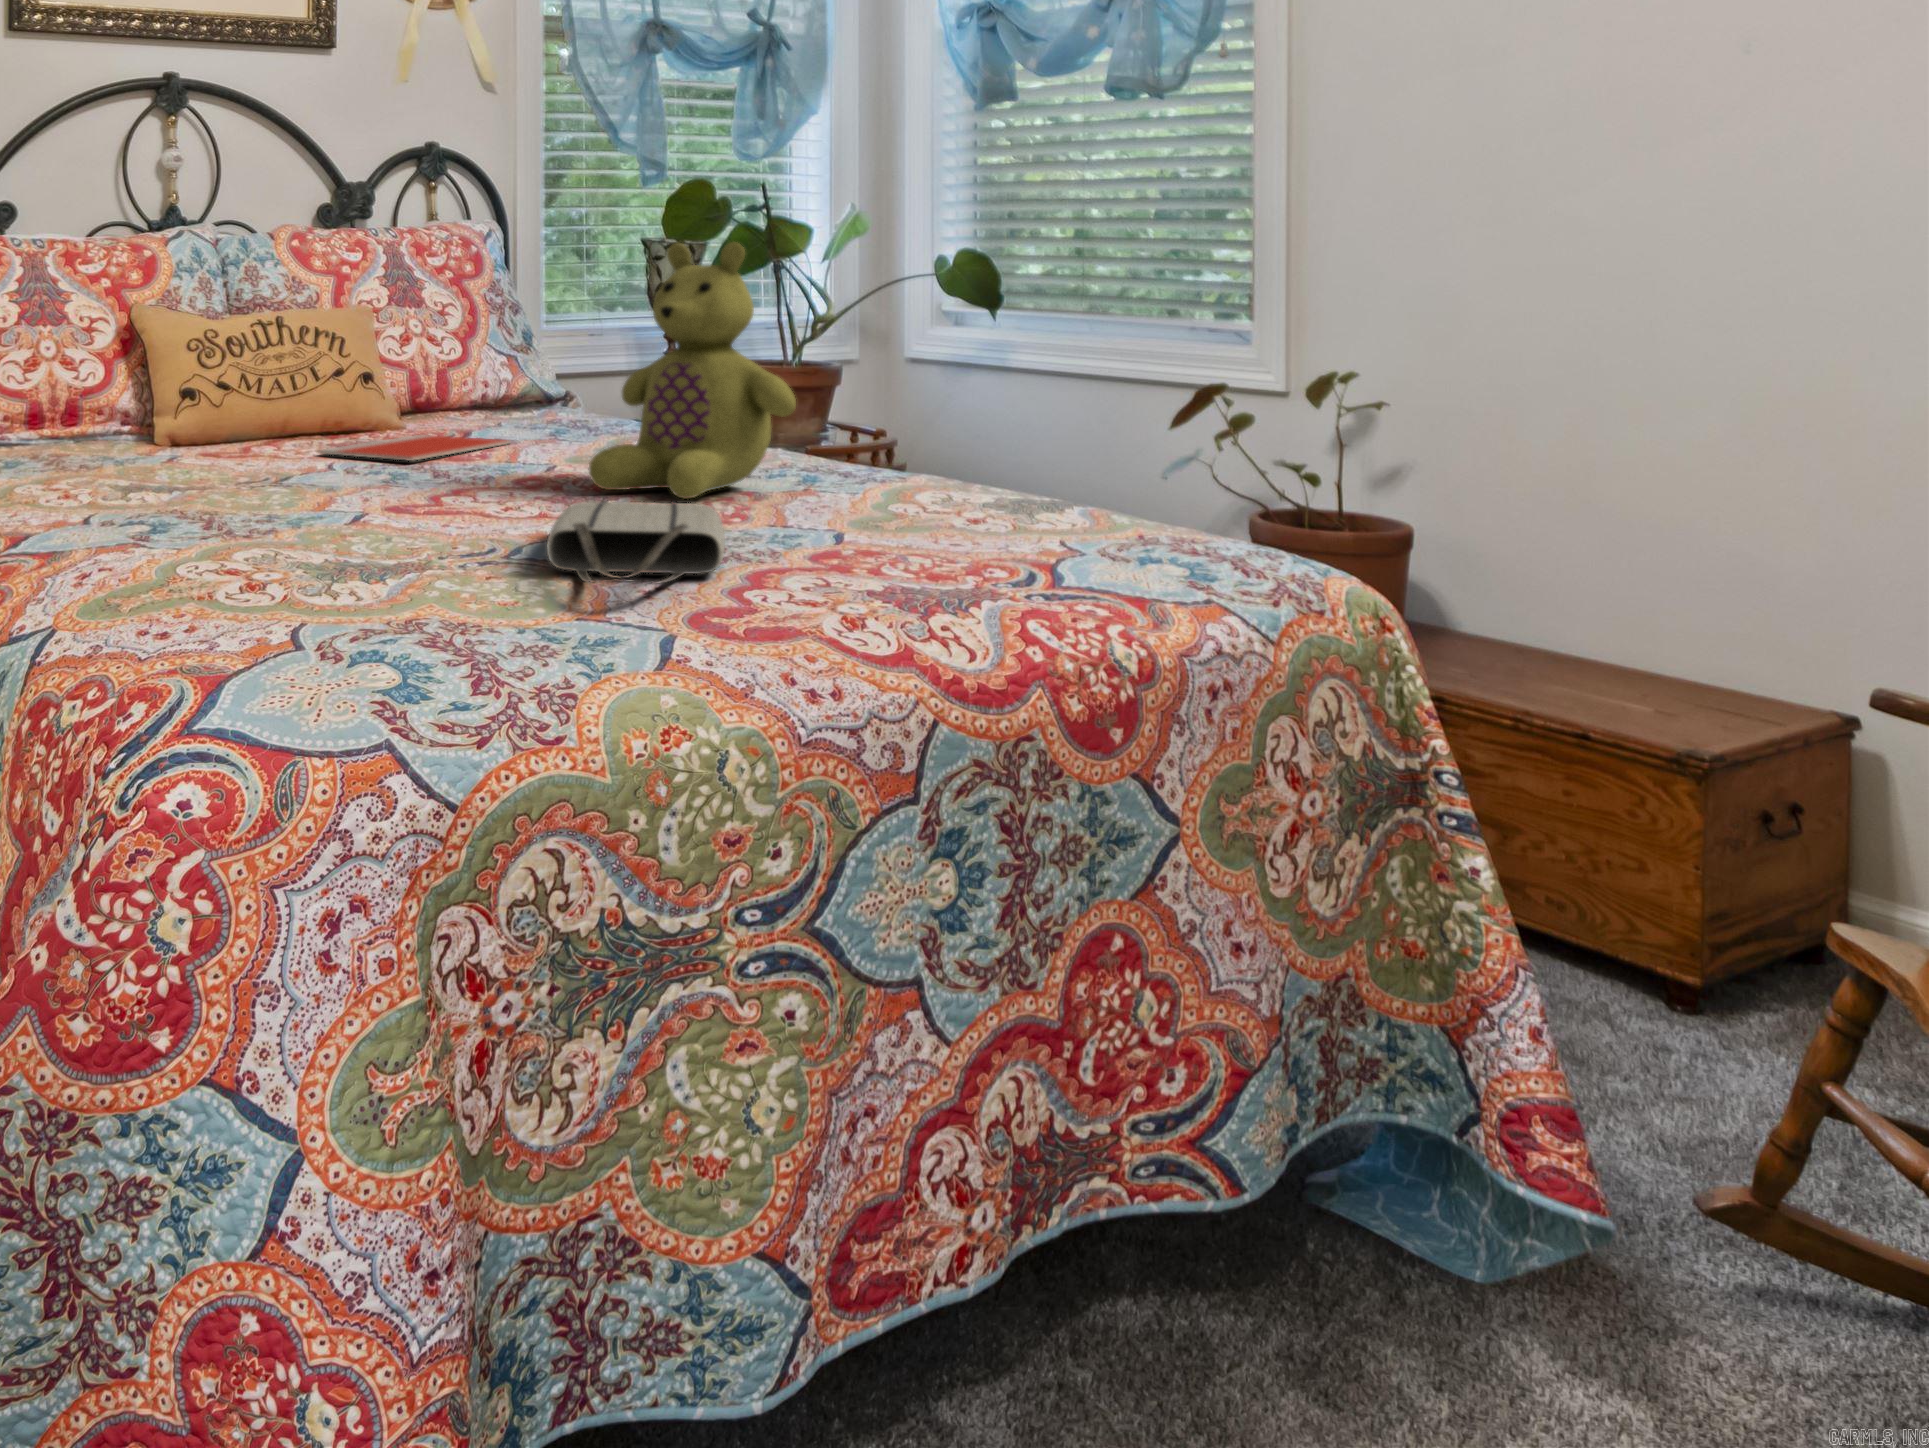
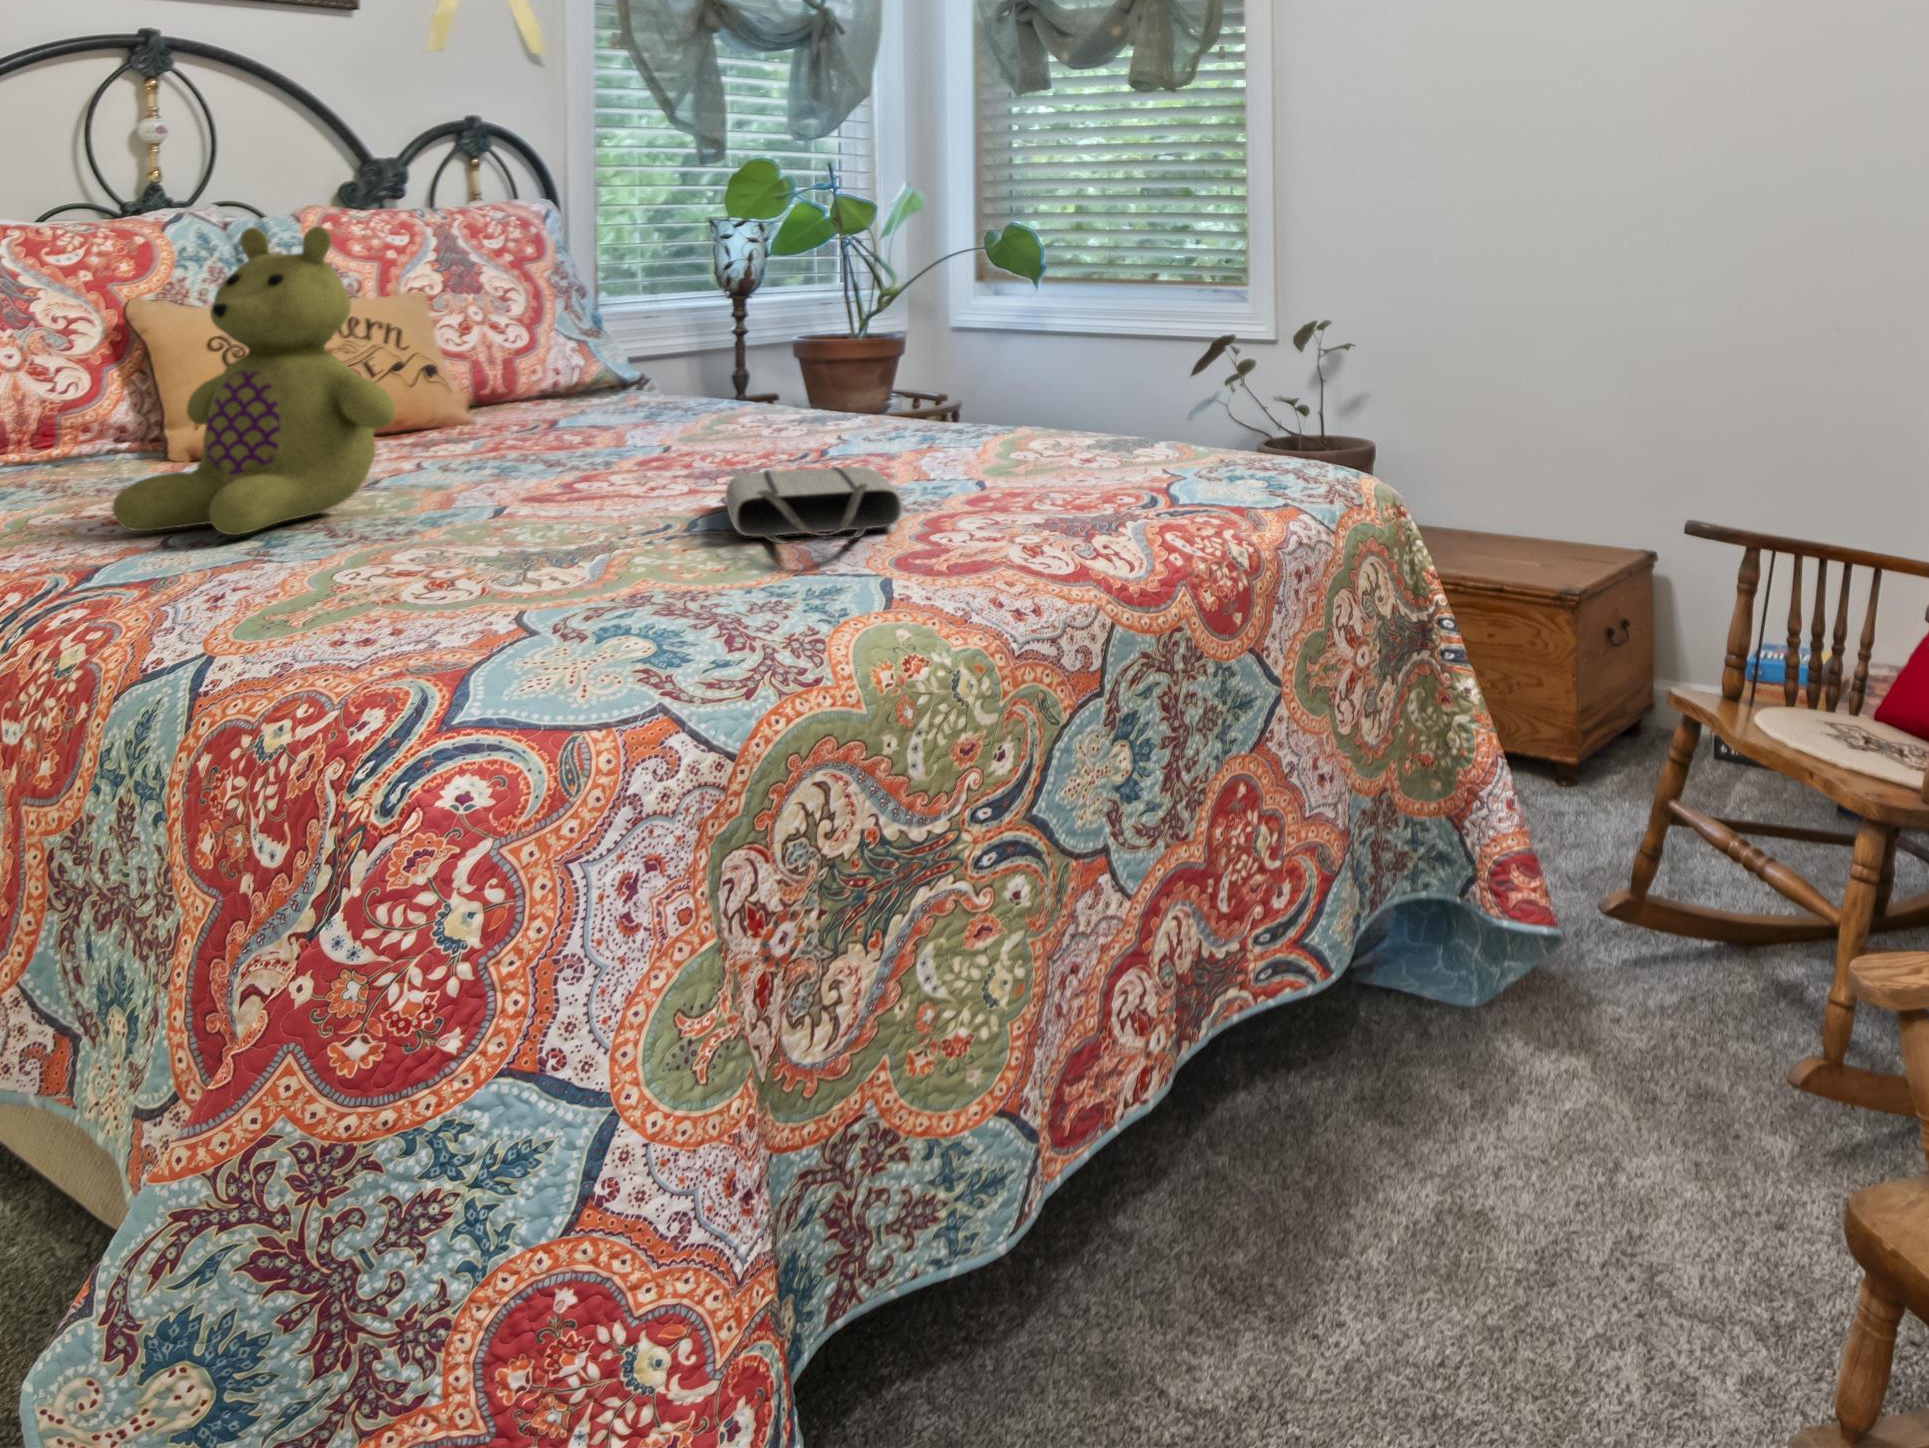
stuffed bear: present [588,242,796,499] -> present [112,226,395,535]
notebook: present [319,435,510,461] -> none [398,426,610,451]

